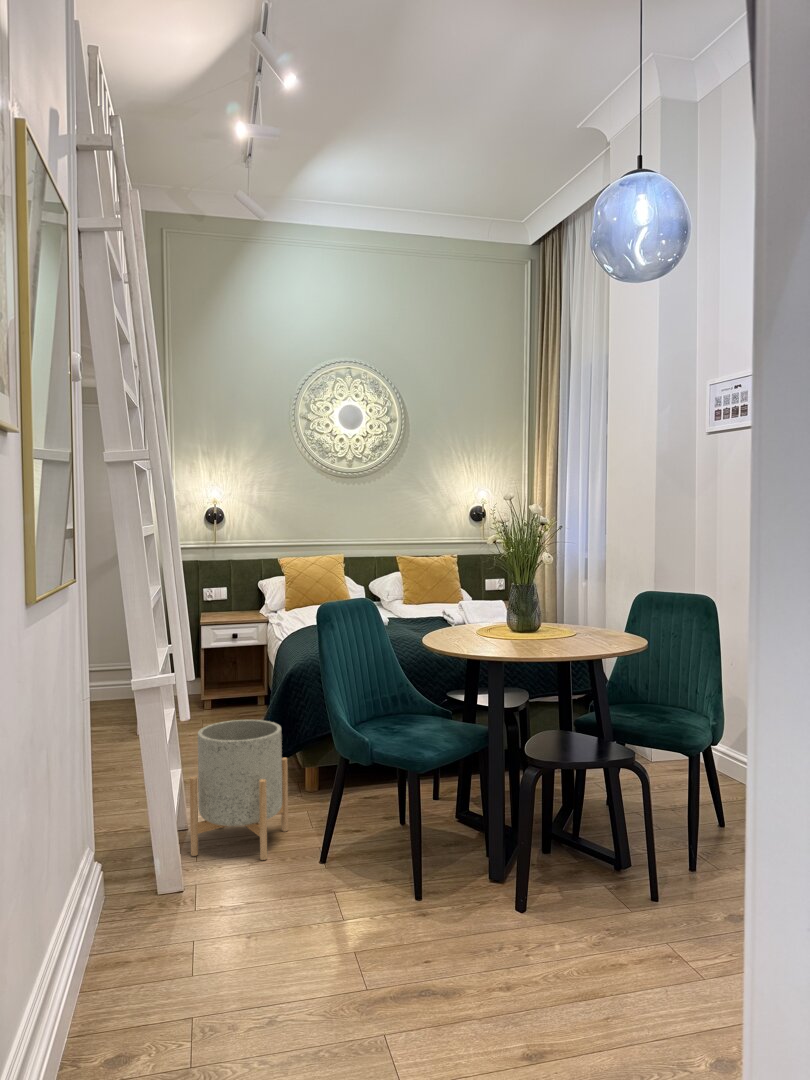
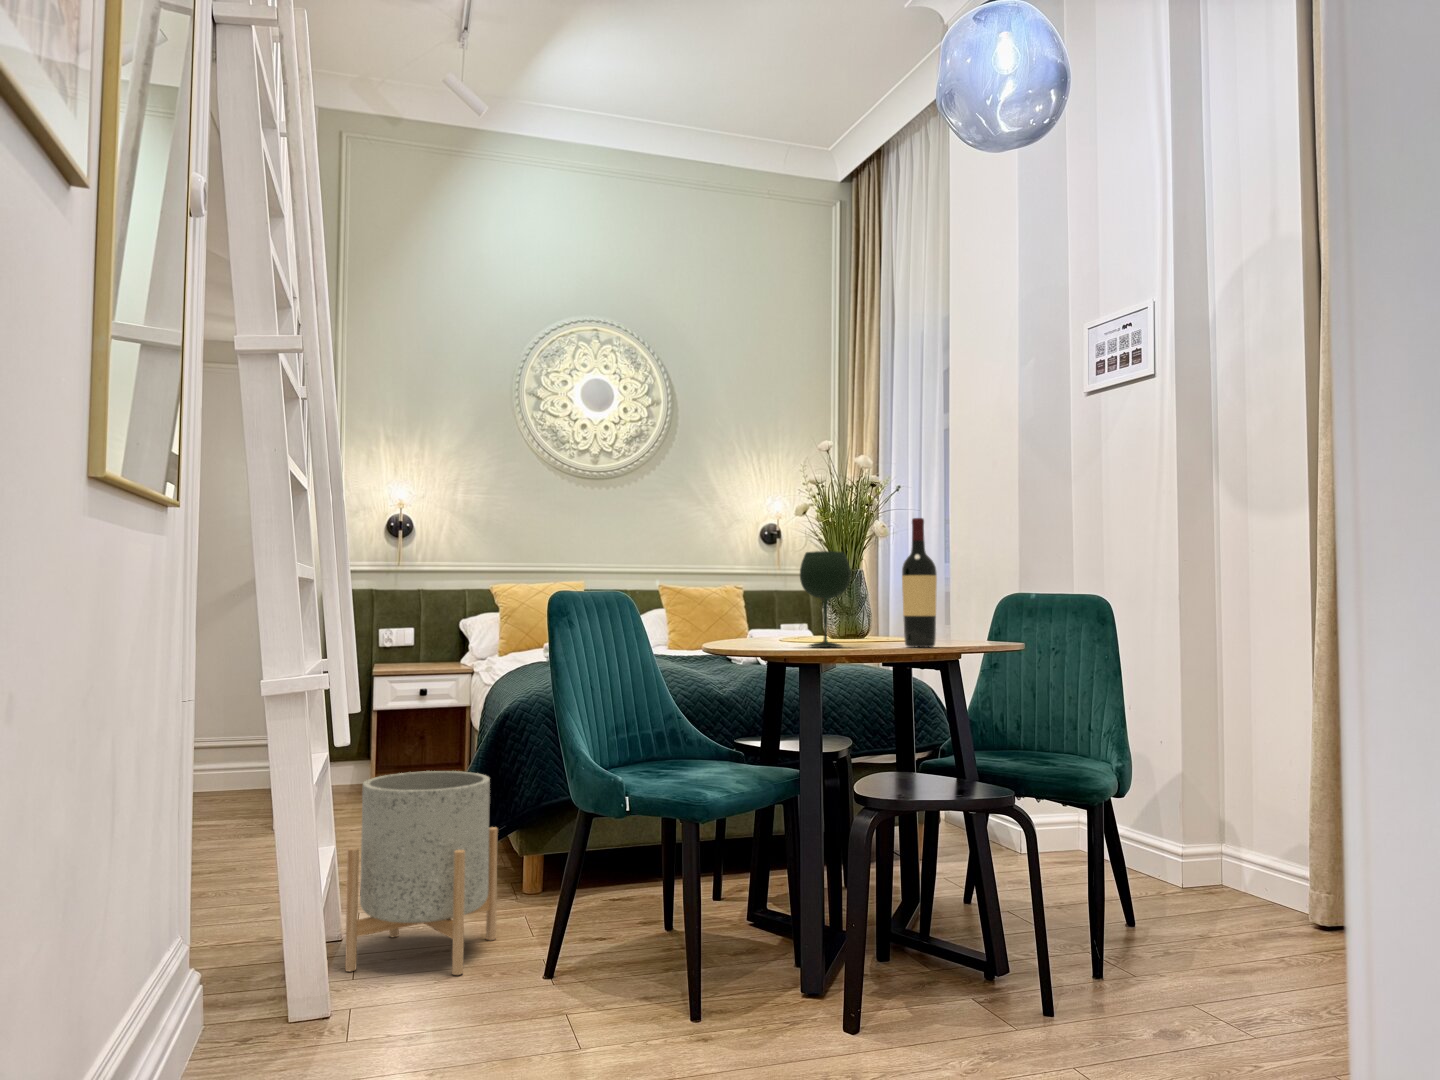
wine bottle: none [560,559,584,649] -> present [902,518,937,647]
wine glass: none [489,582,524,649] -> present [800,551,851,647]

